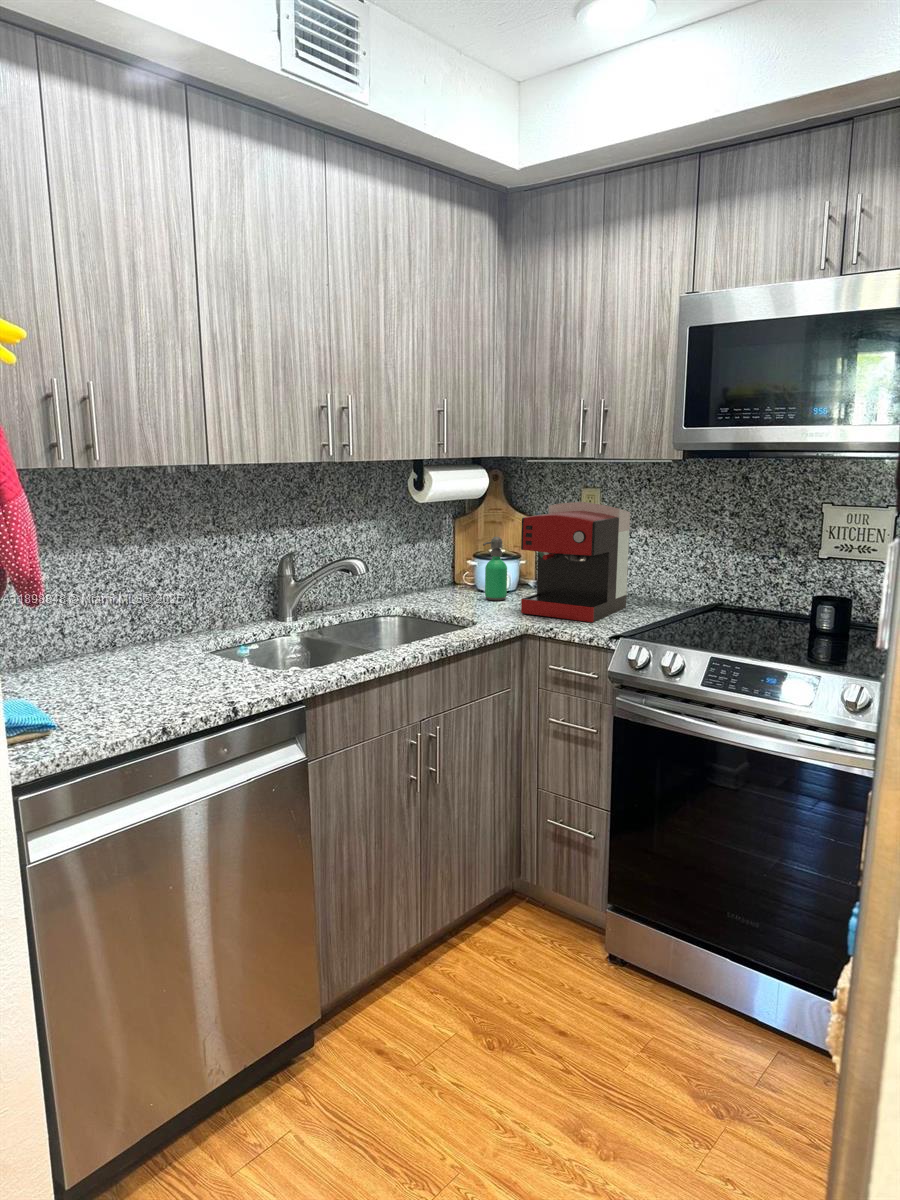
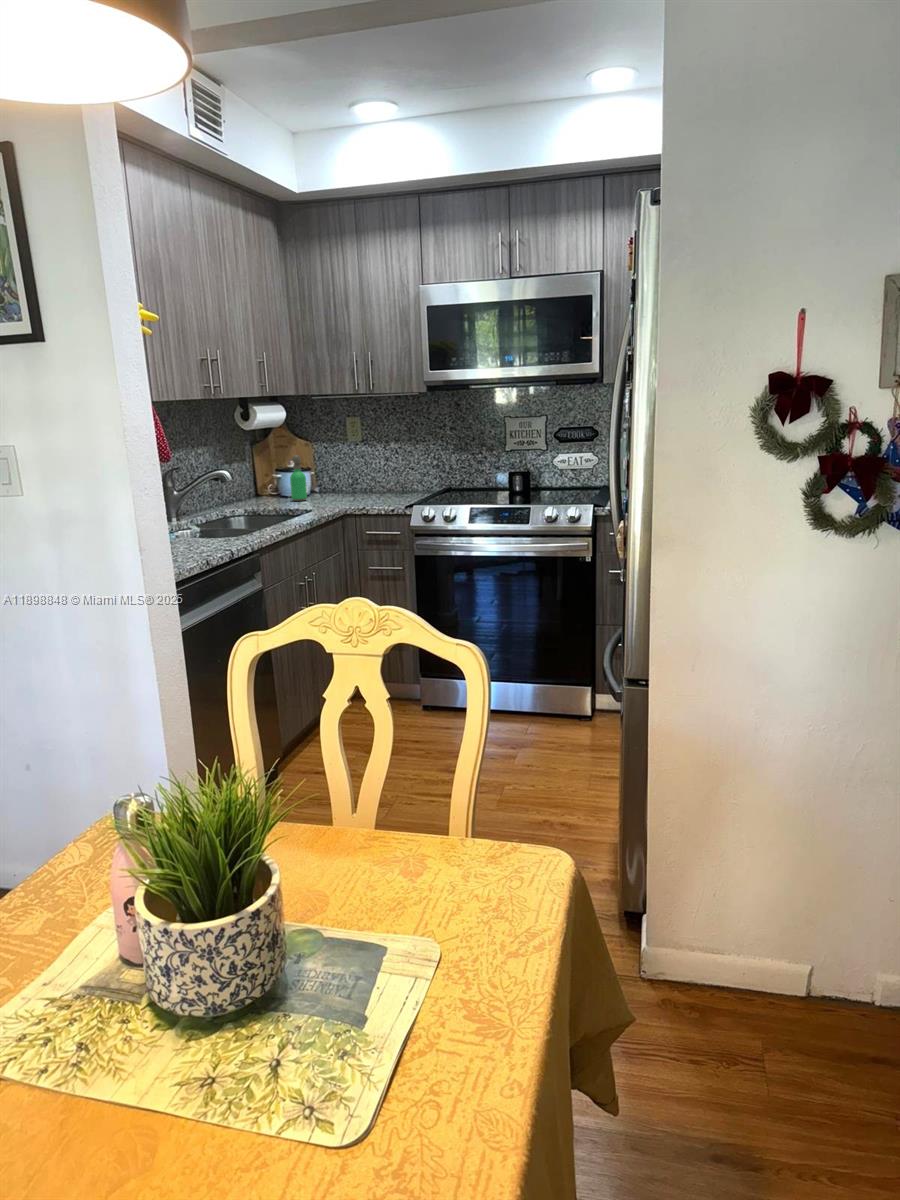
coffee maker: present [521,502,630,622] -> none [325,425,393,504]

